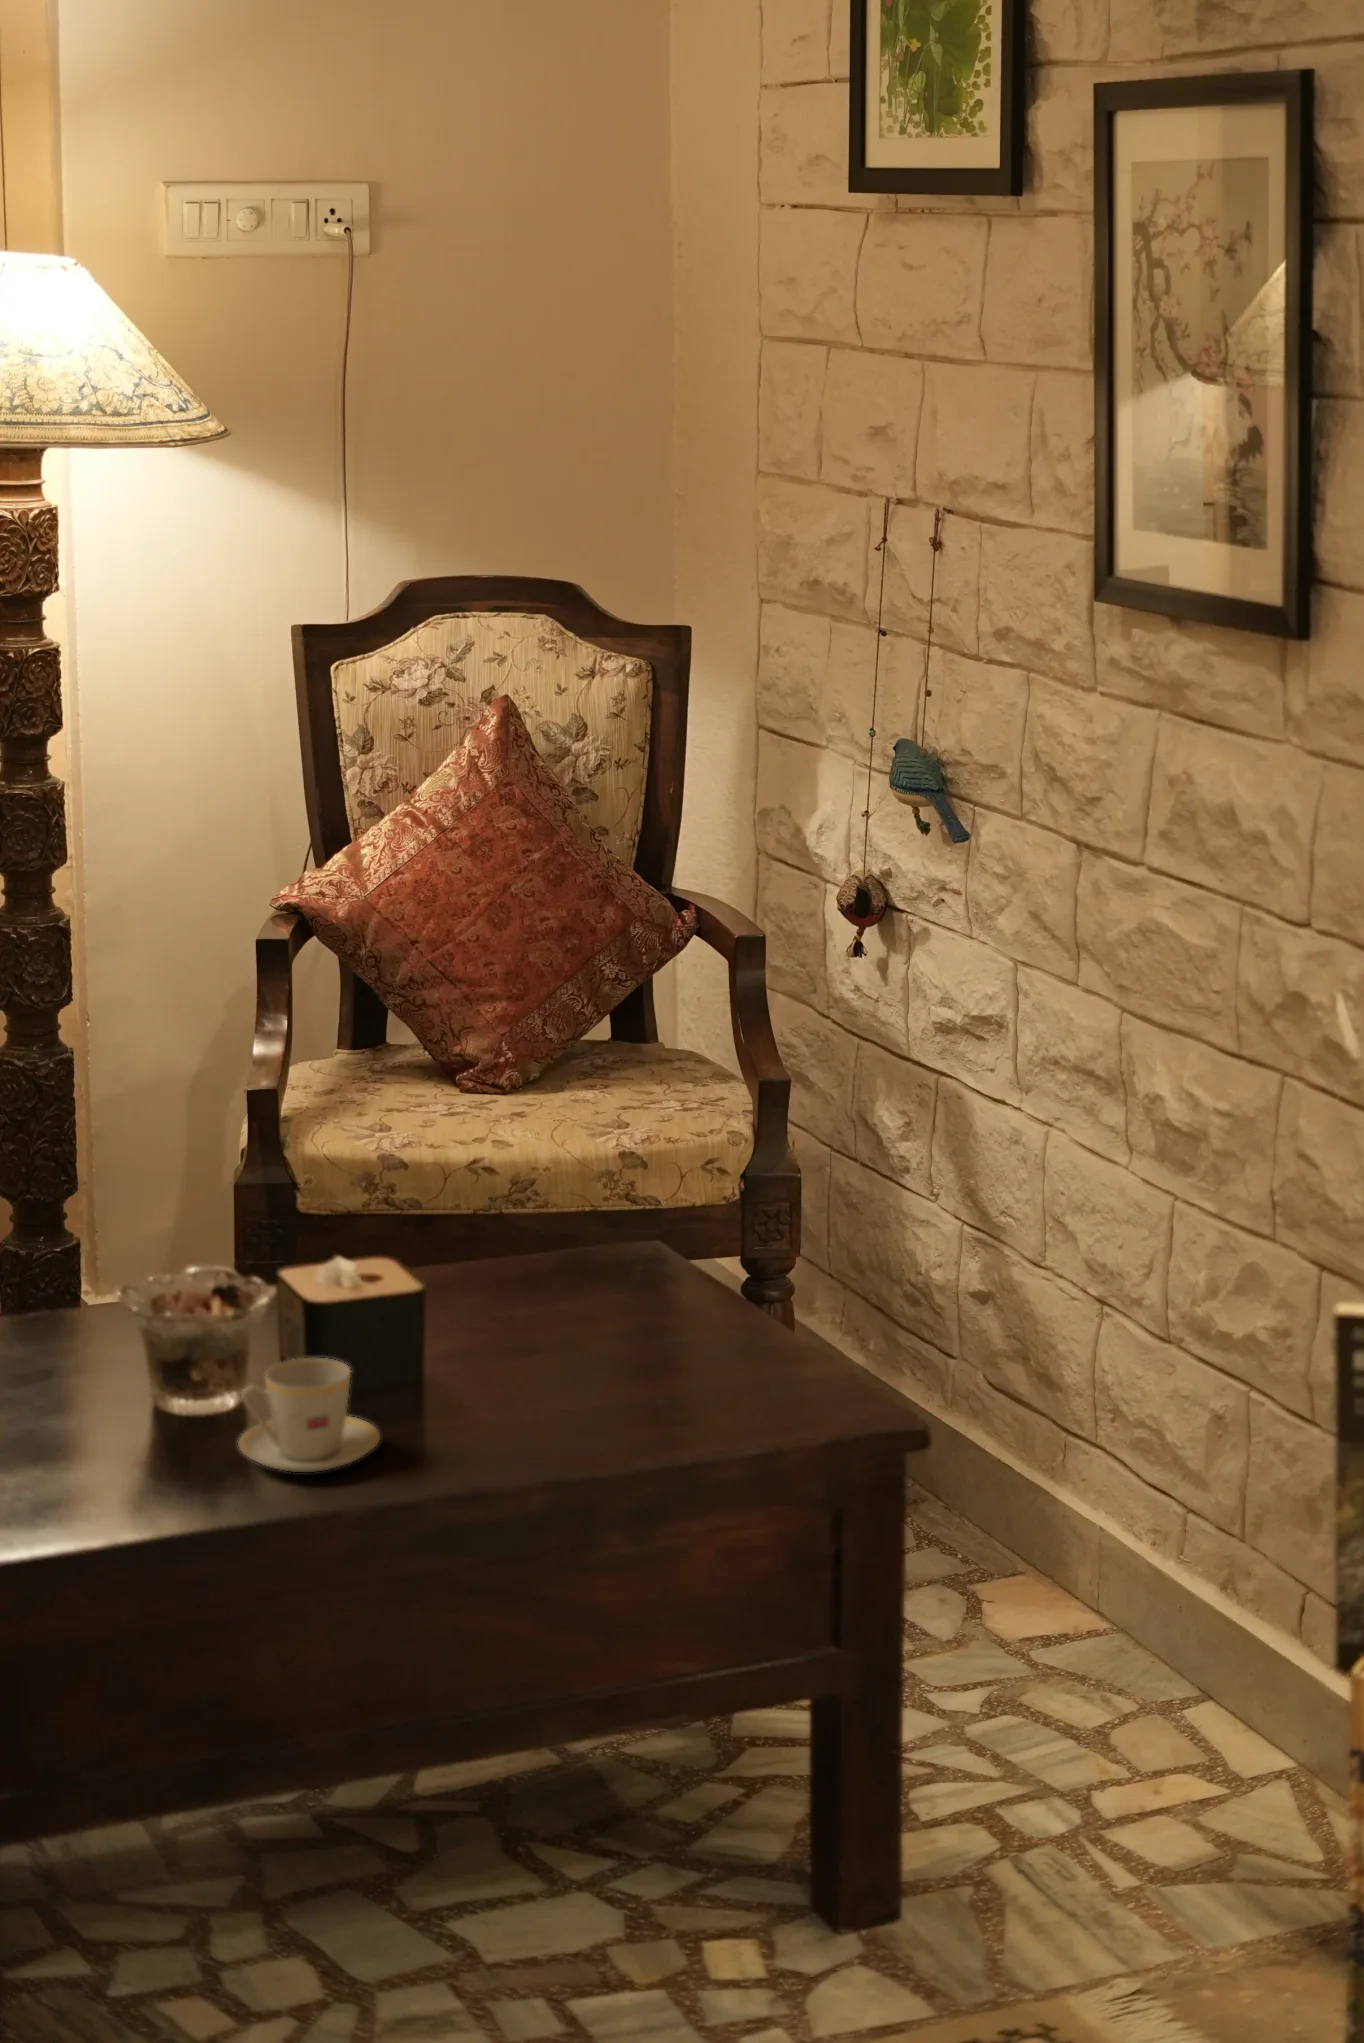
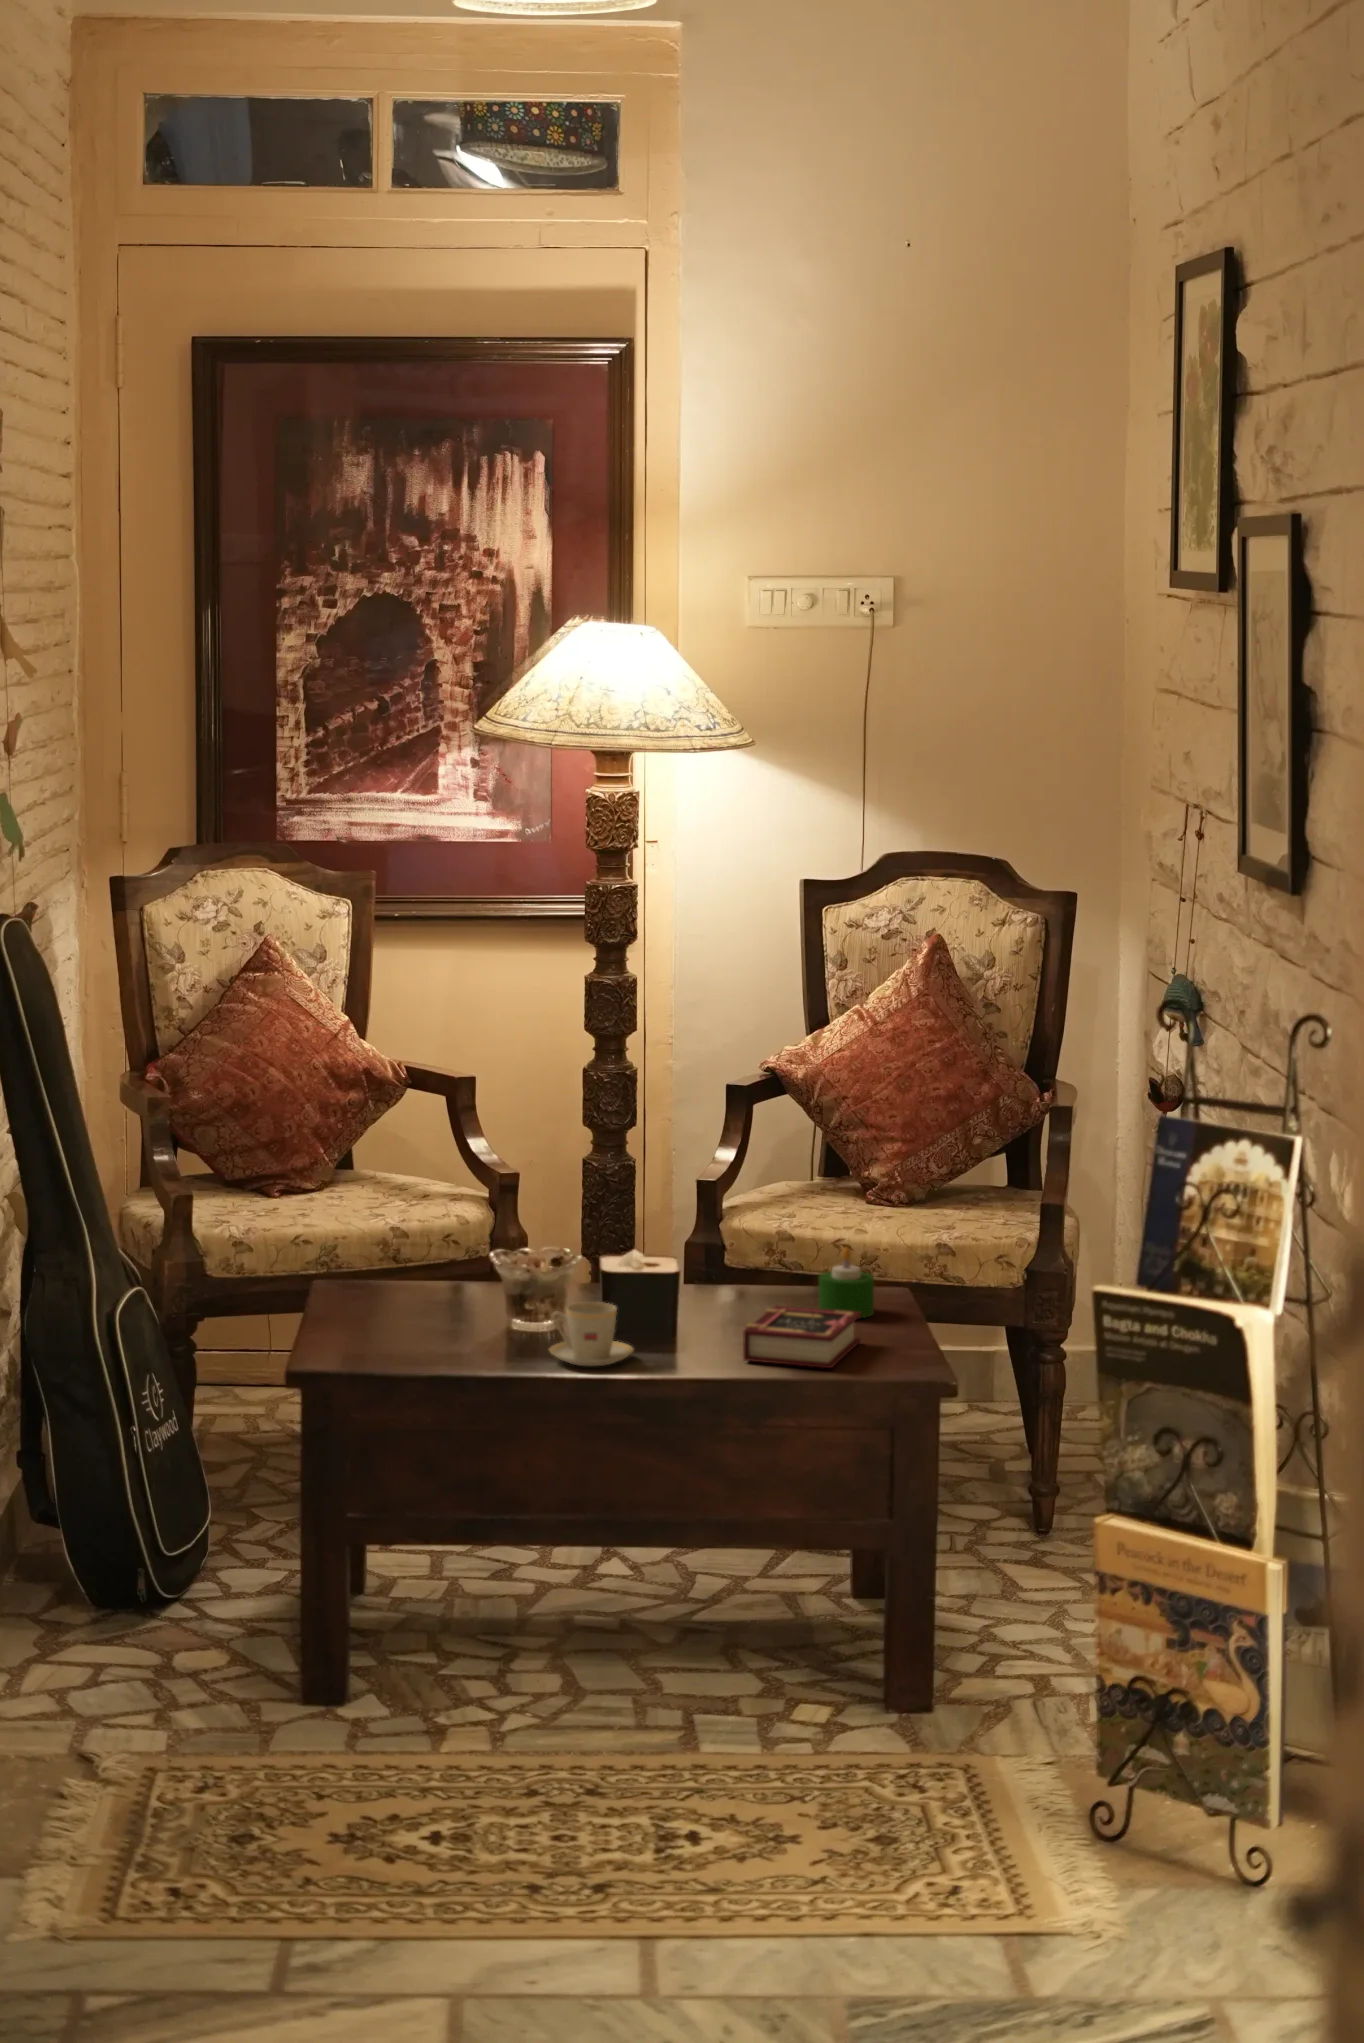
candle: none [565,1199,649,1309] -> present [819,1247,874,1318]
book: none [540,1308,692,1419] -> present [743,1306,861,1368]

